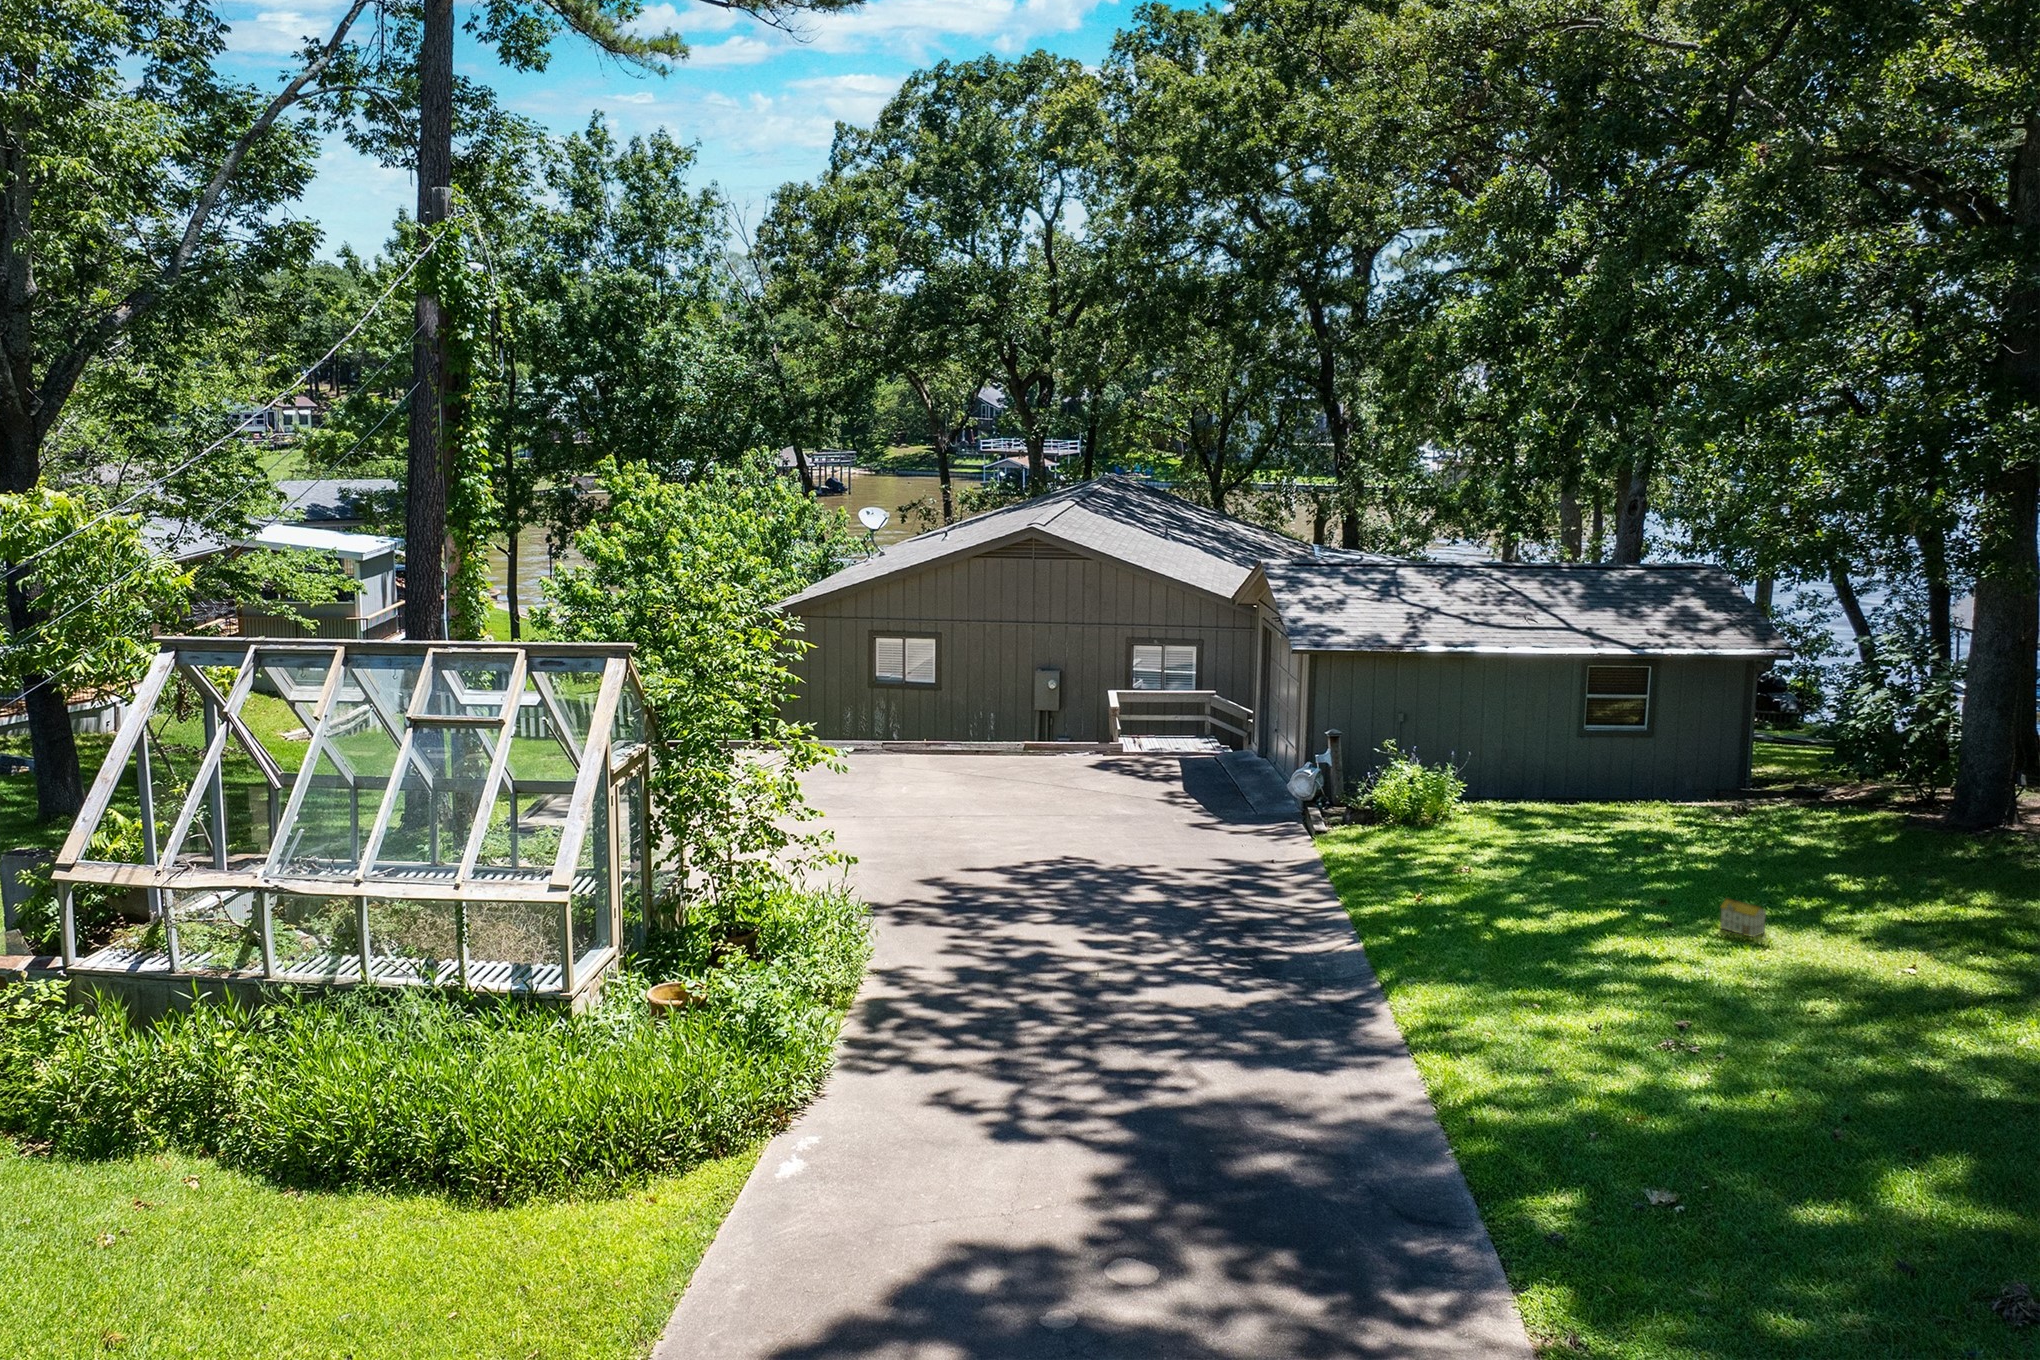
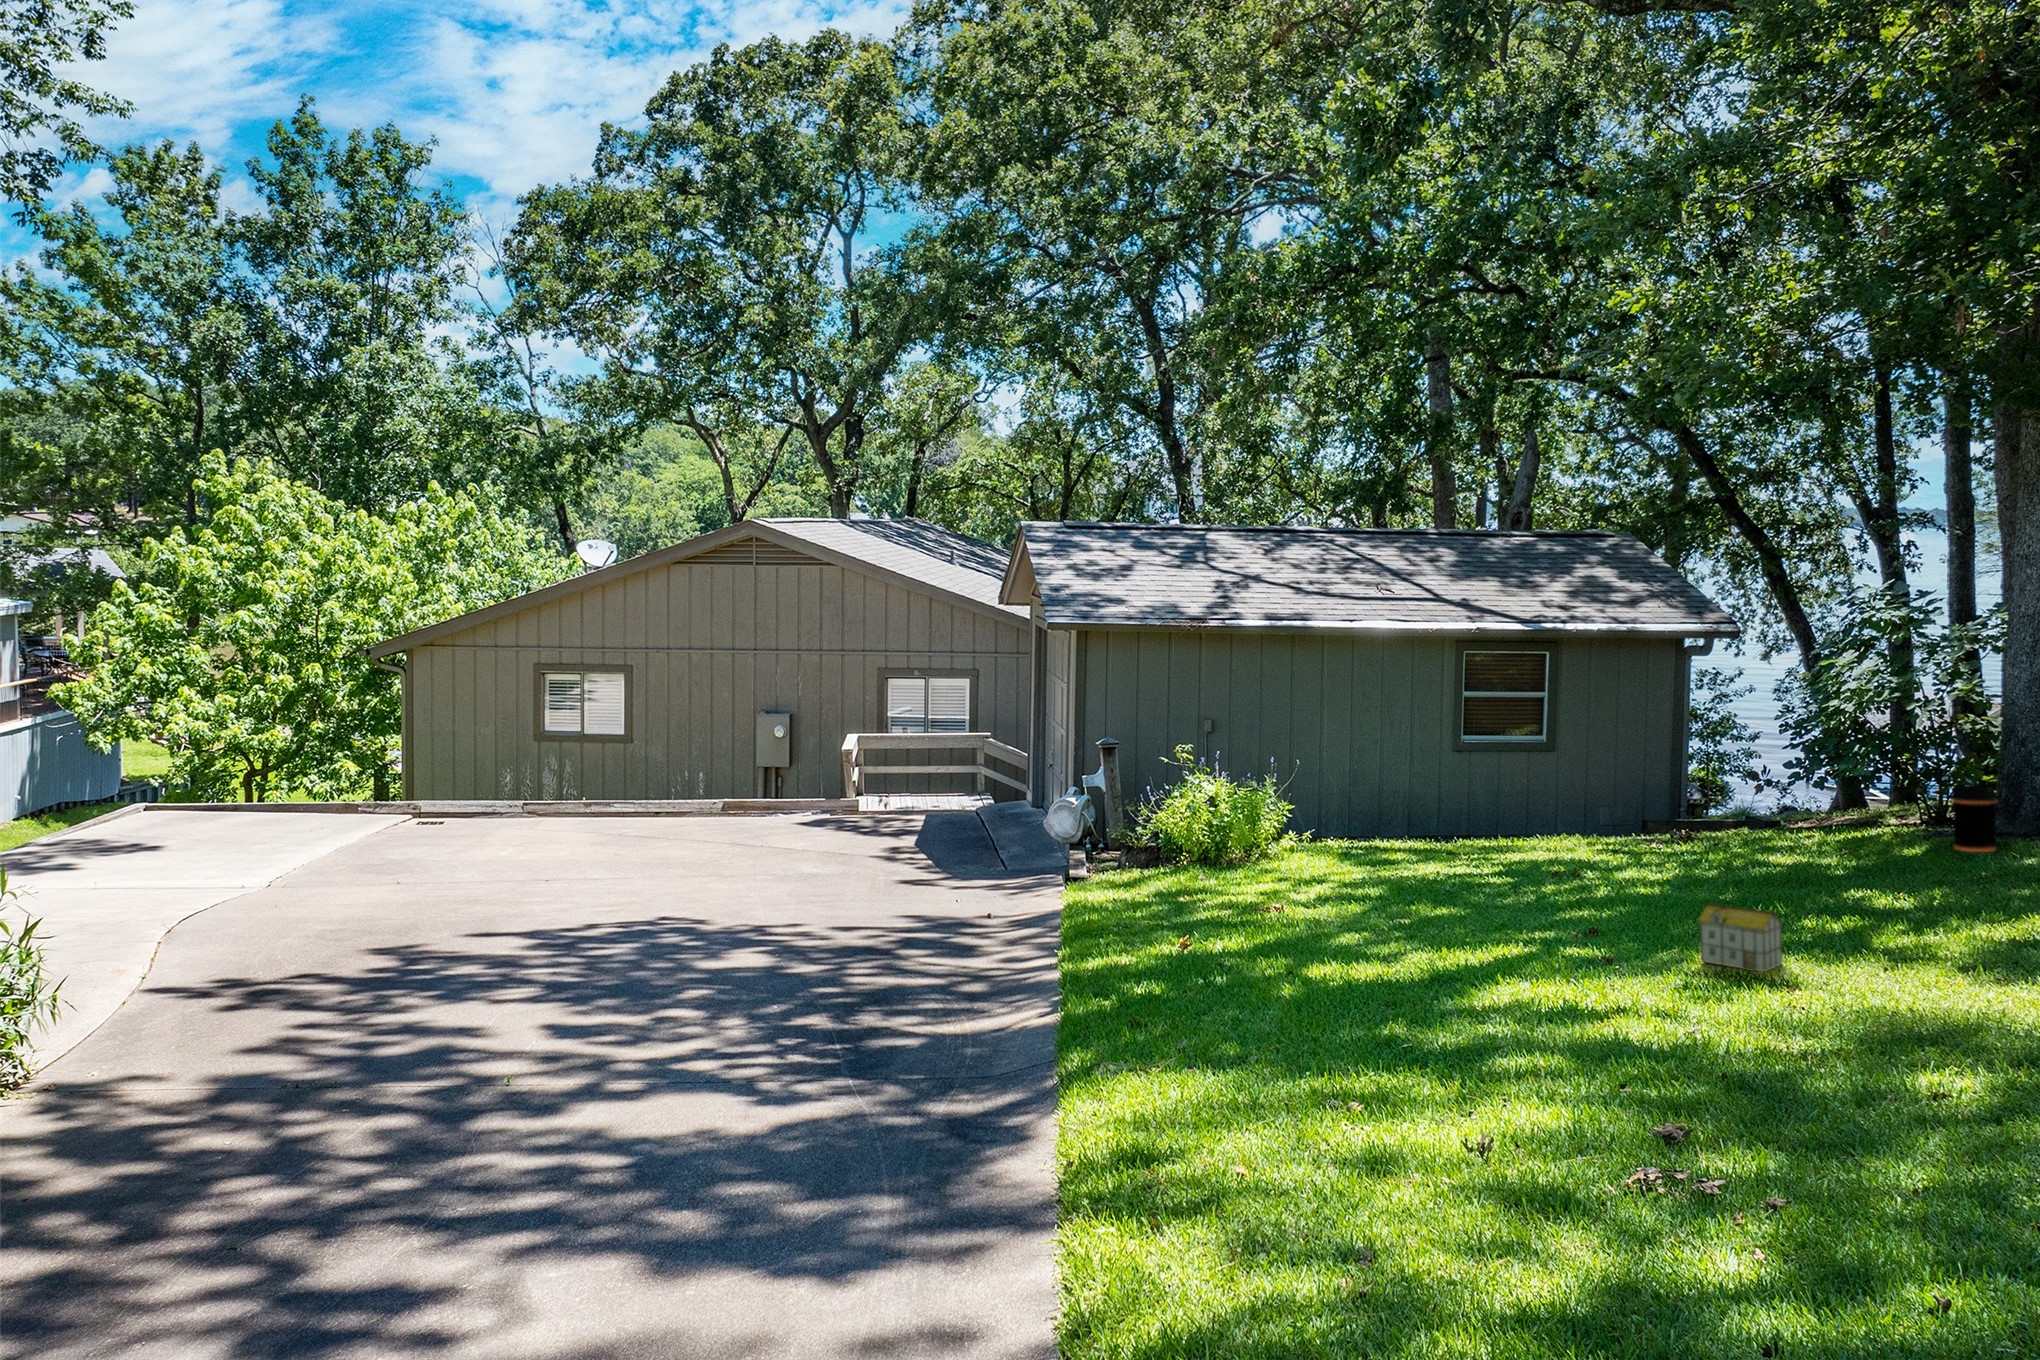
trash can: none [1918,801,1950,846] -> present [1950,784,1998,852]

